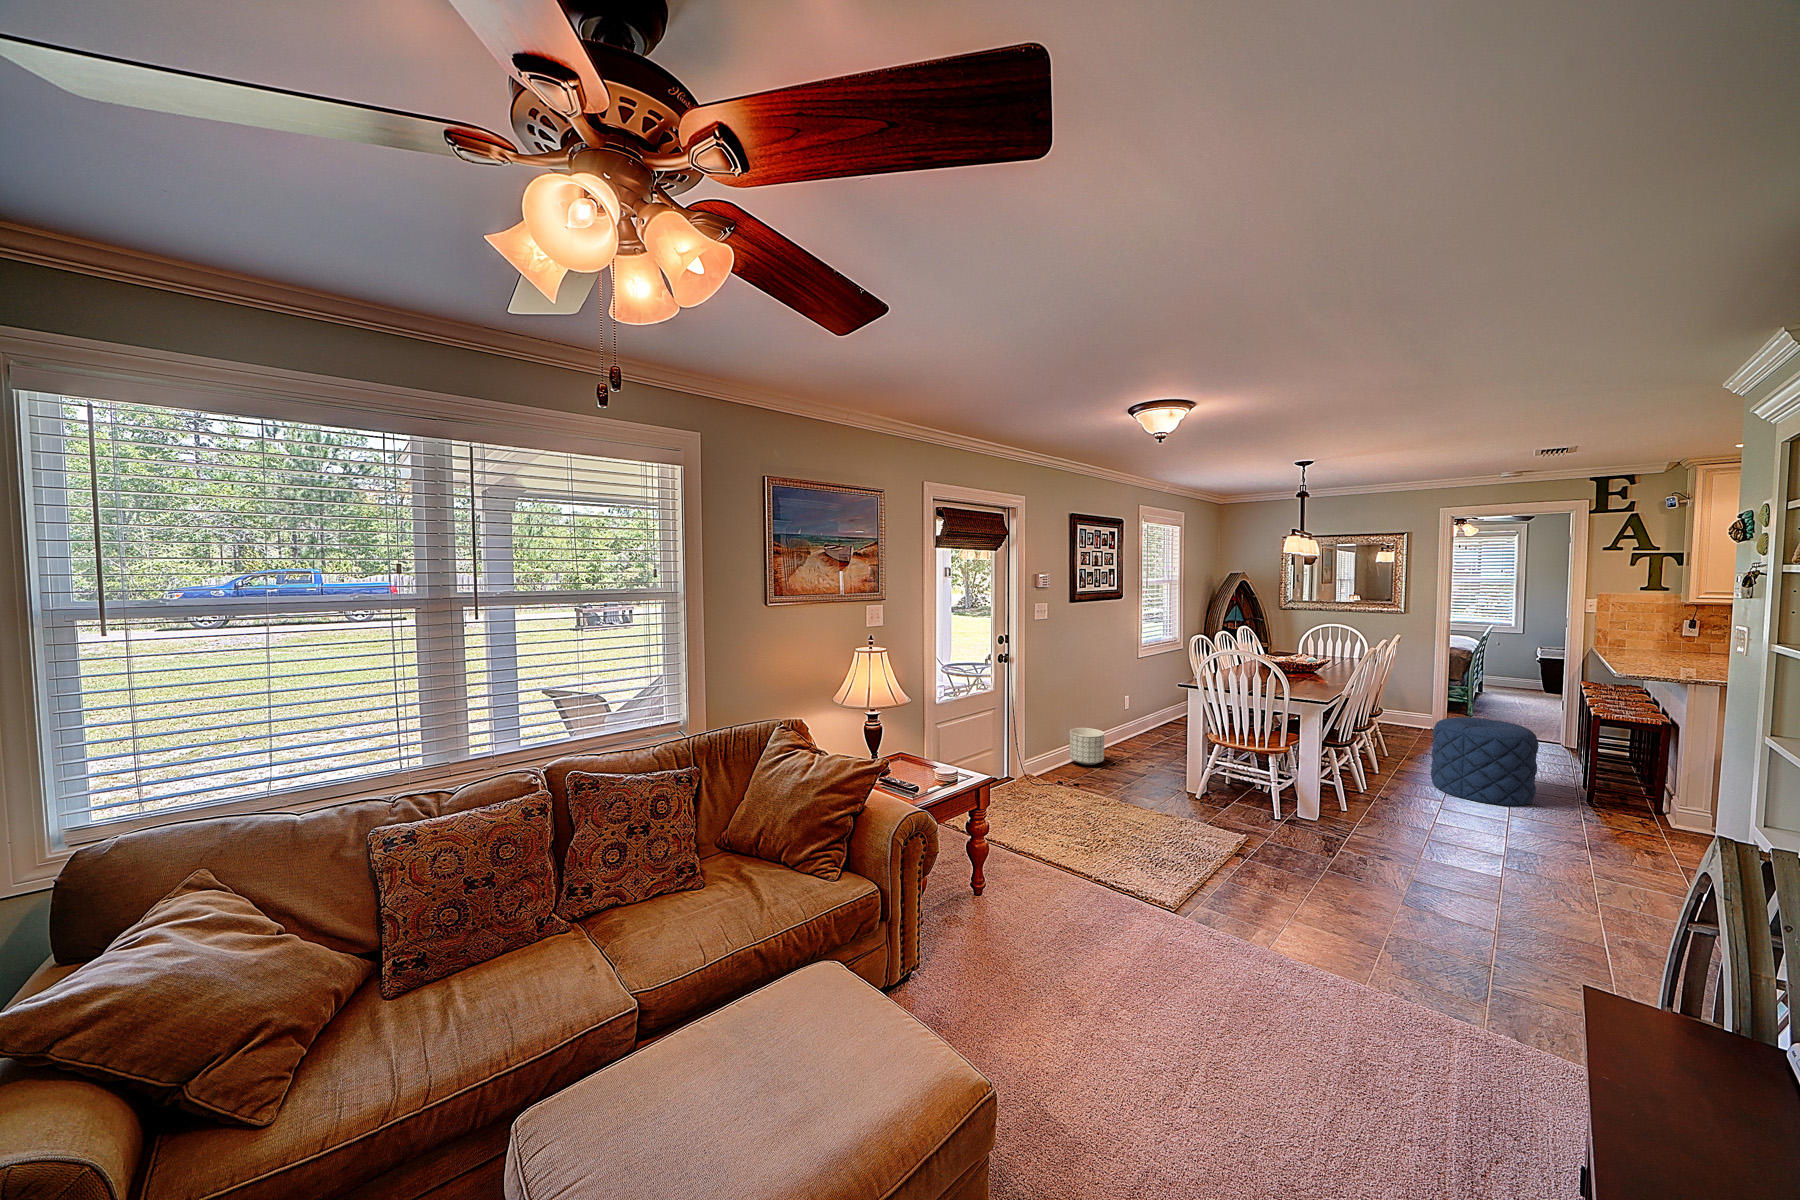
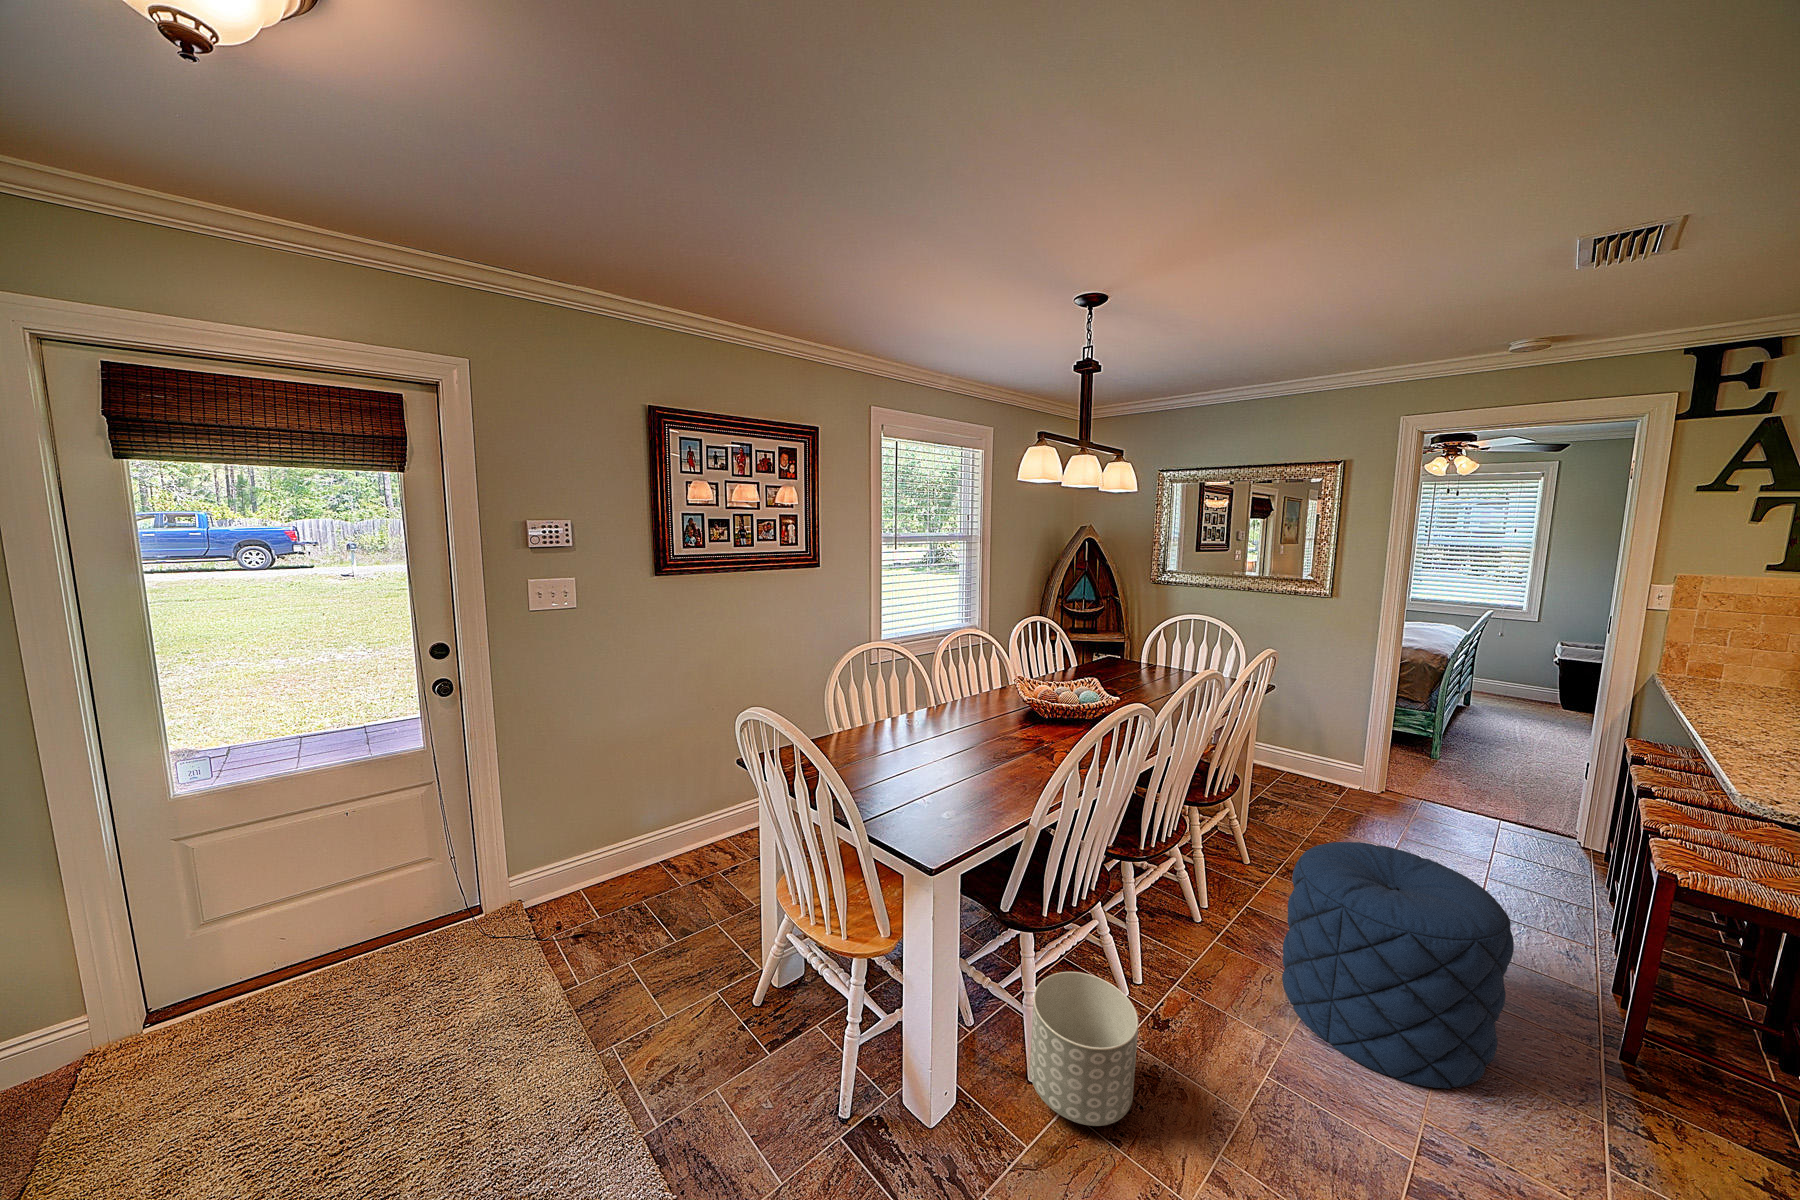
planter: present [1069,728,1104,765] -> present [1030,972,1138,1126]

